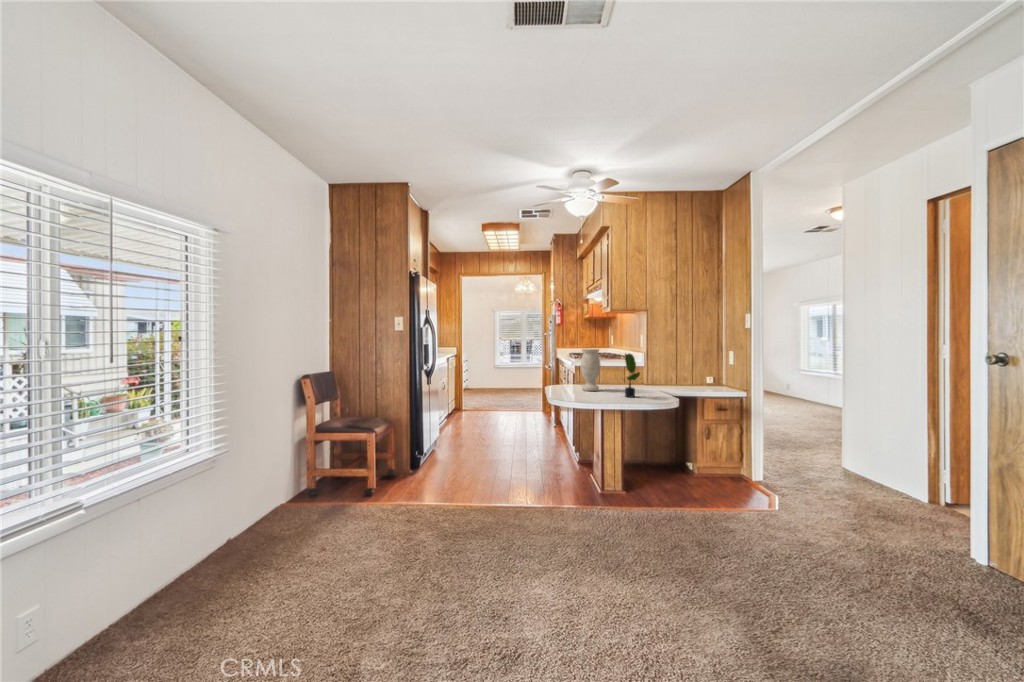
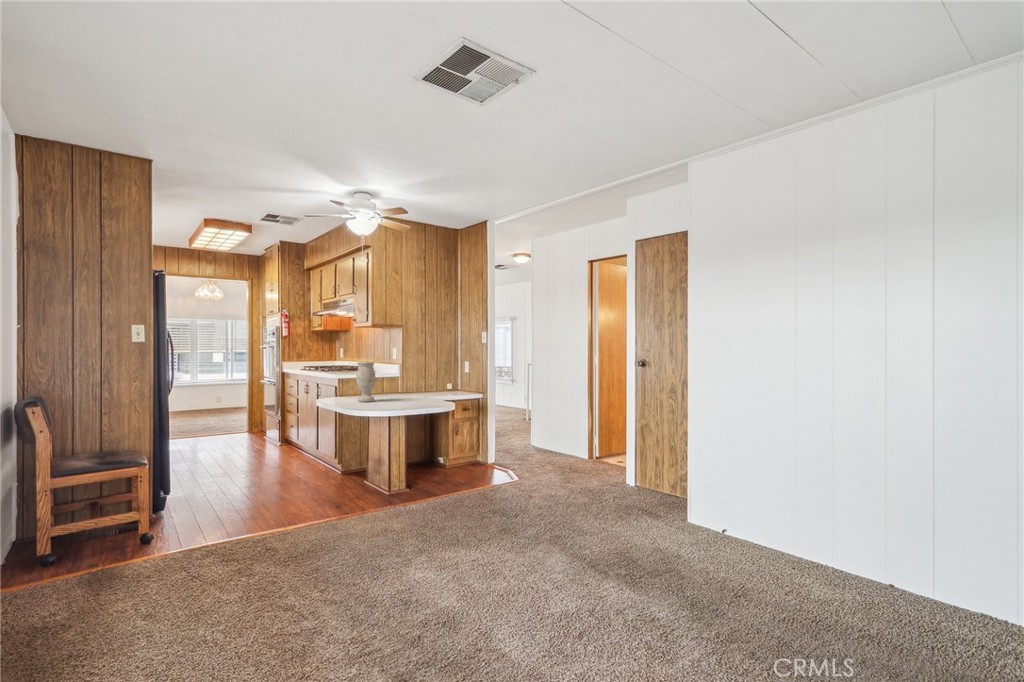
potted plant: present [625,353,640,397] -> none [398,364,420,404]

